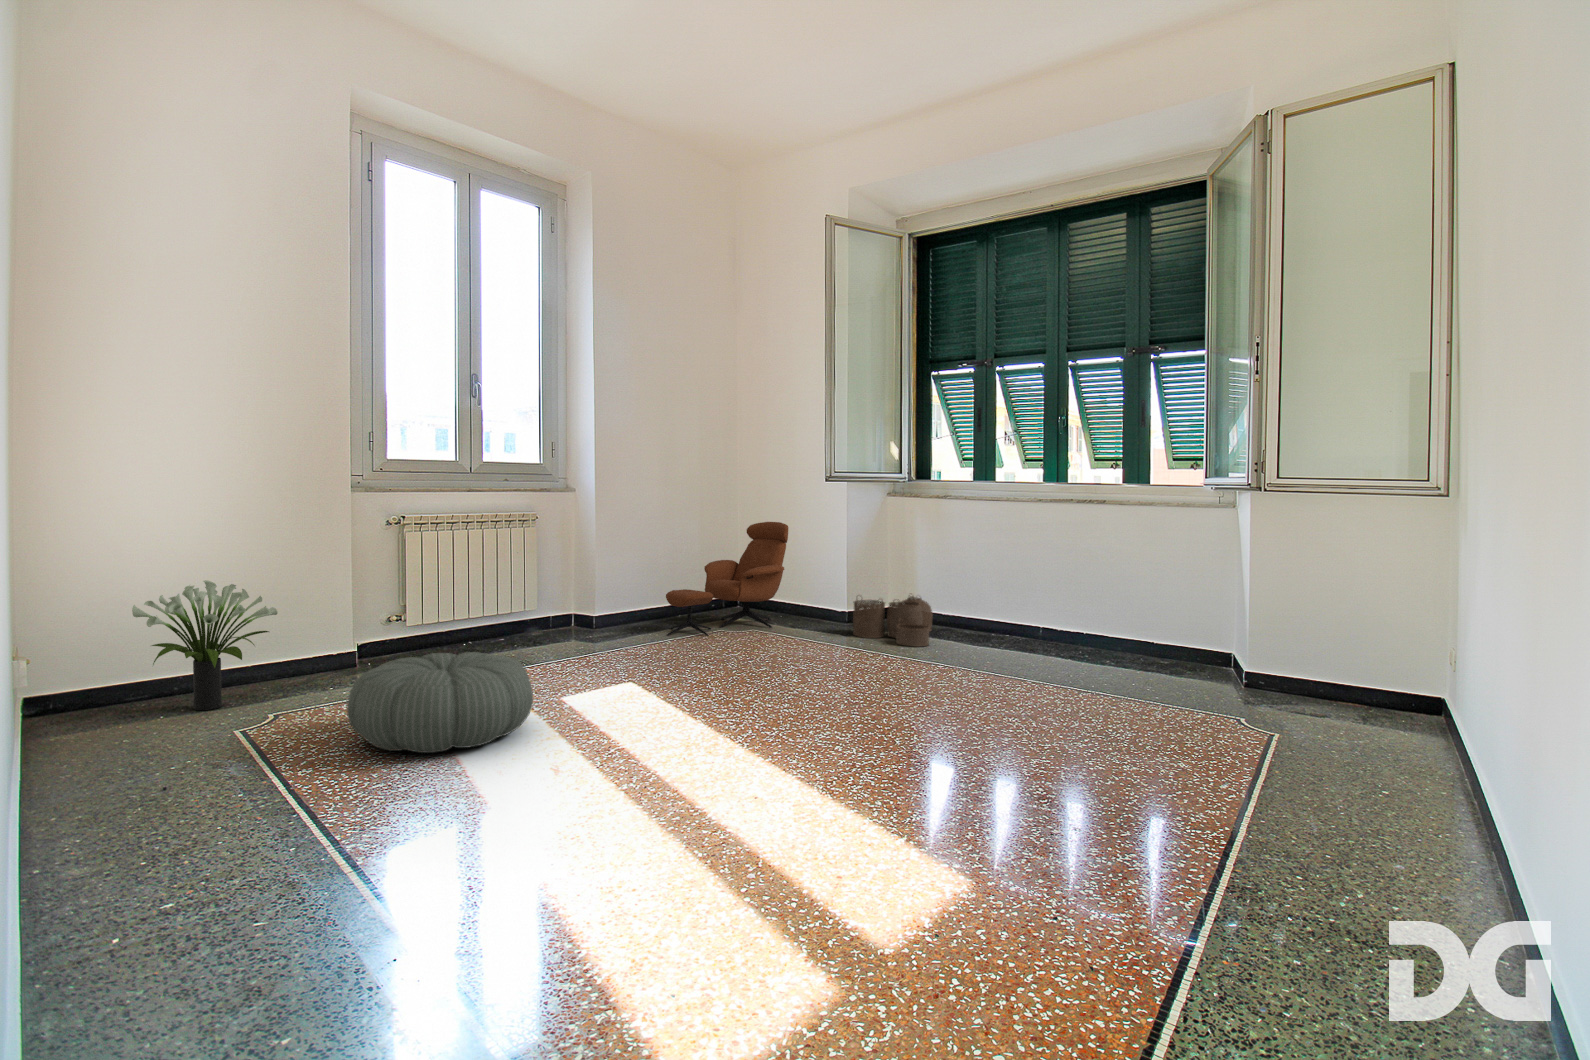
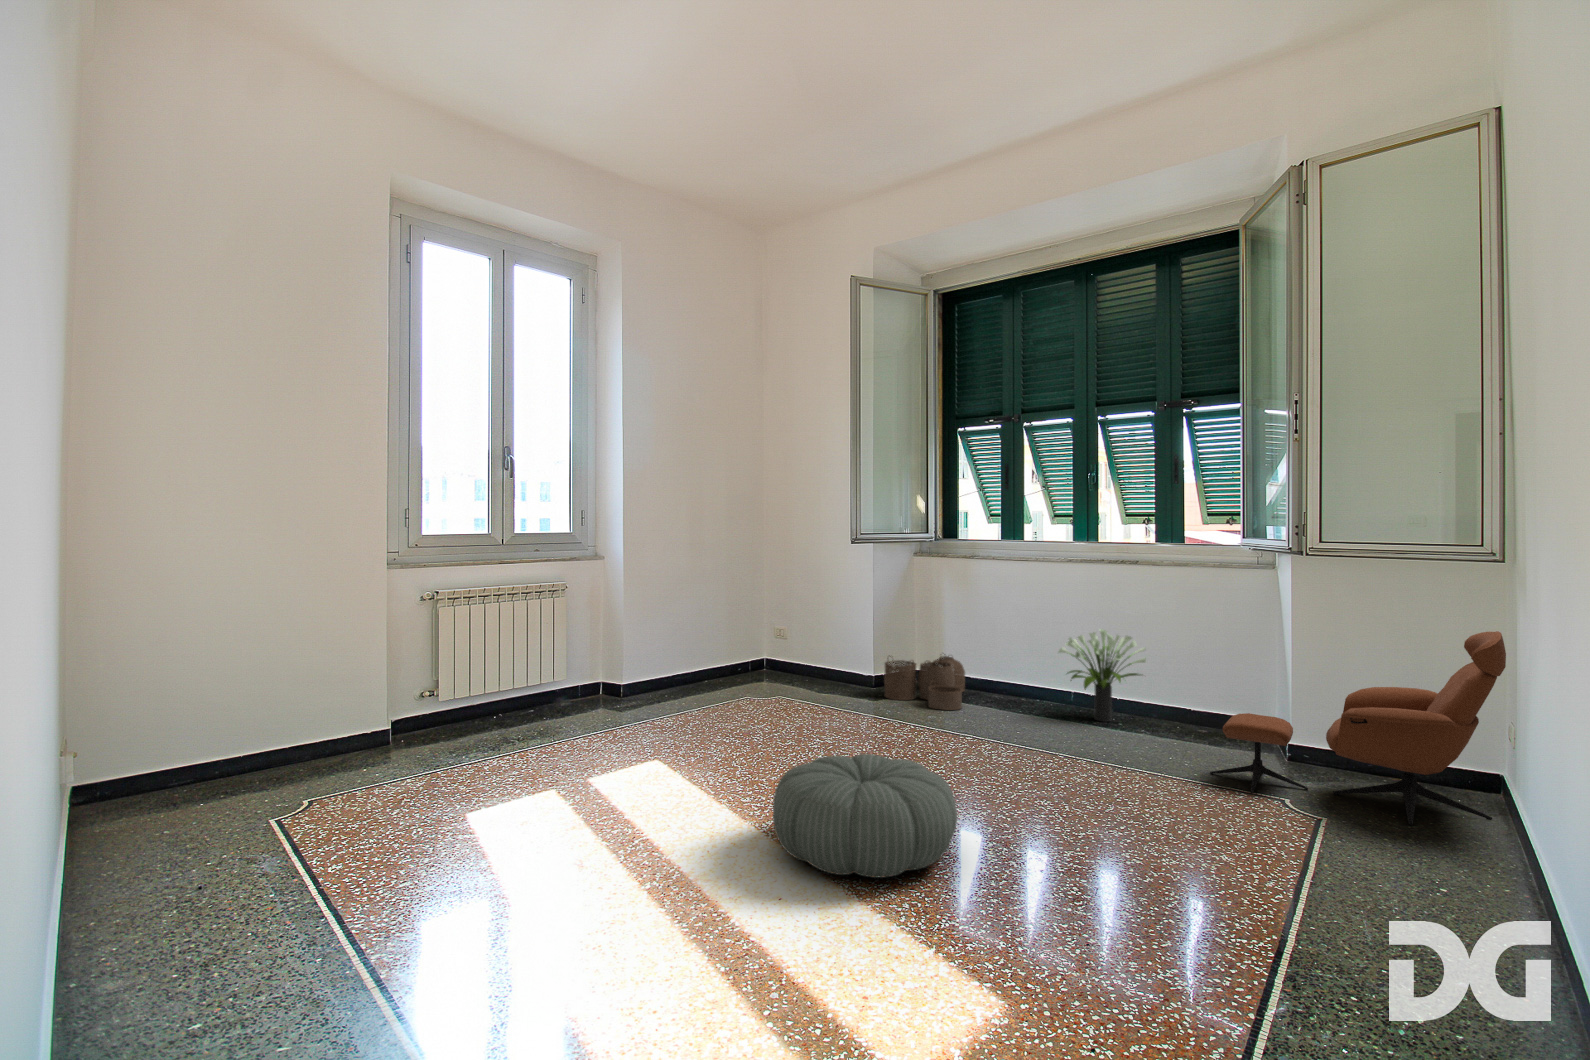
lounge chair: present [666,522,788,636] -> present [1210,631,1506,825]
potted plant: present [132,580,277,710] -> present [1058,629,1146,722]
pouf: present [347,652,533,753] -> present [773,754,957,878]

